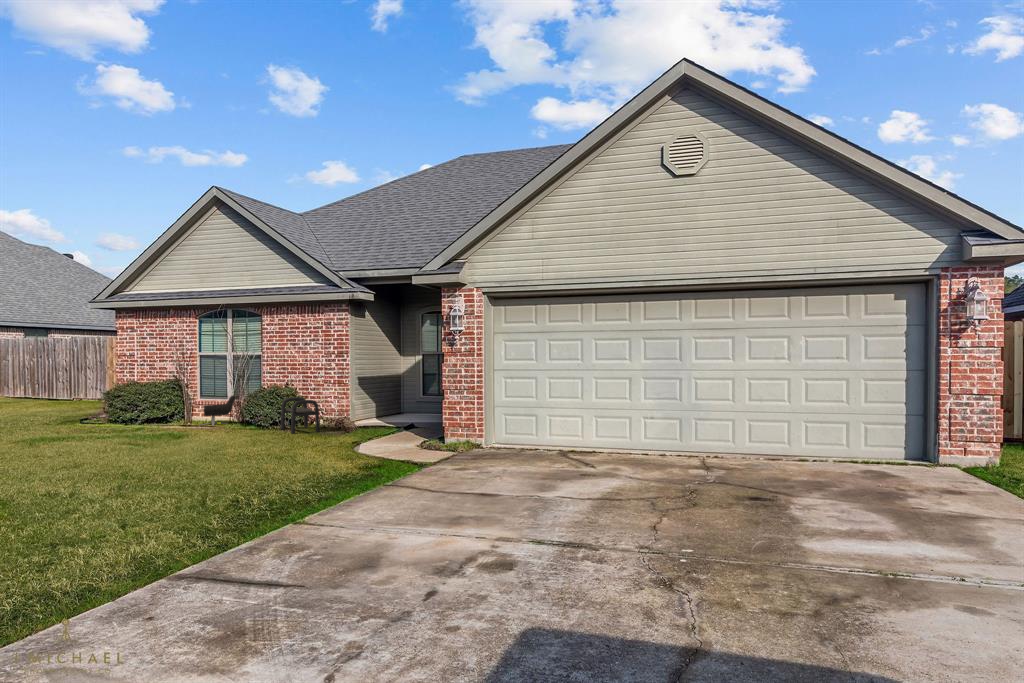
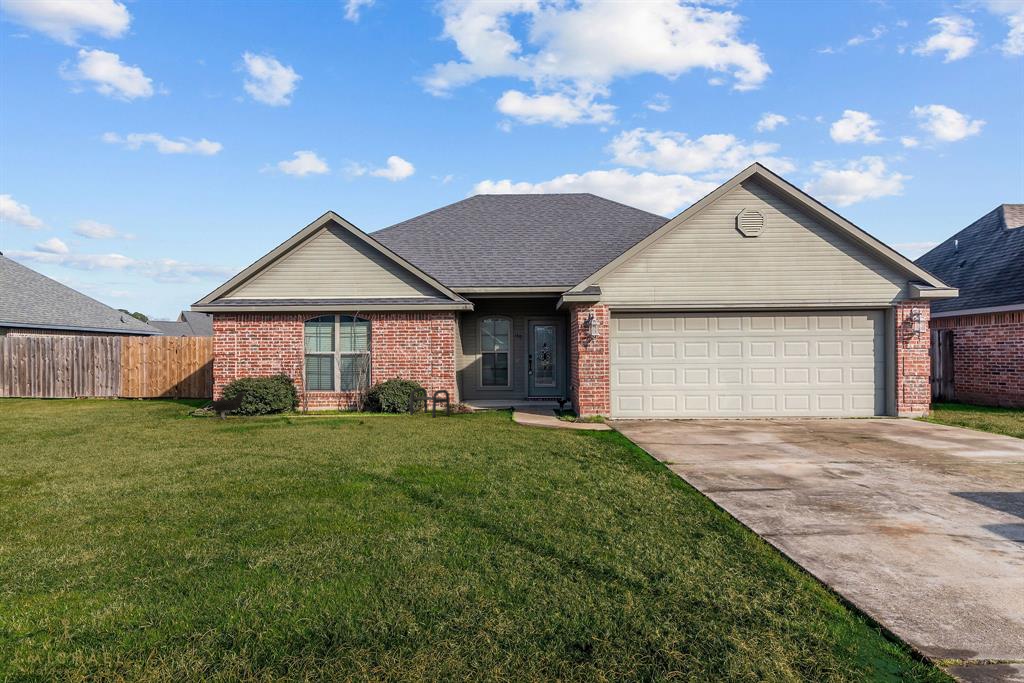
lounge chair: present [204,395,236,425] -> present [213,392,245,419]

